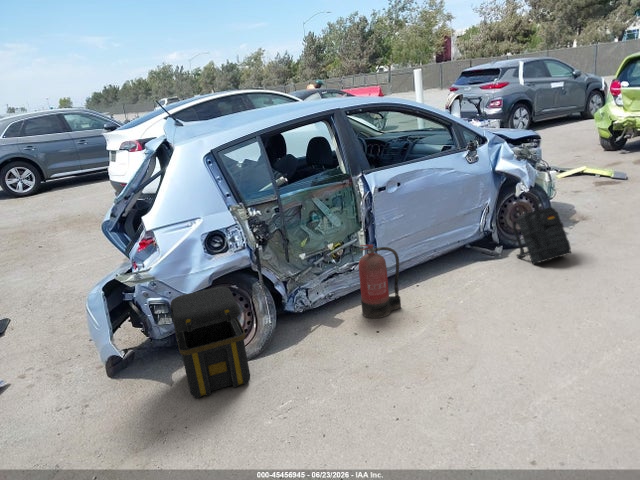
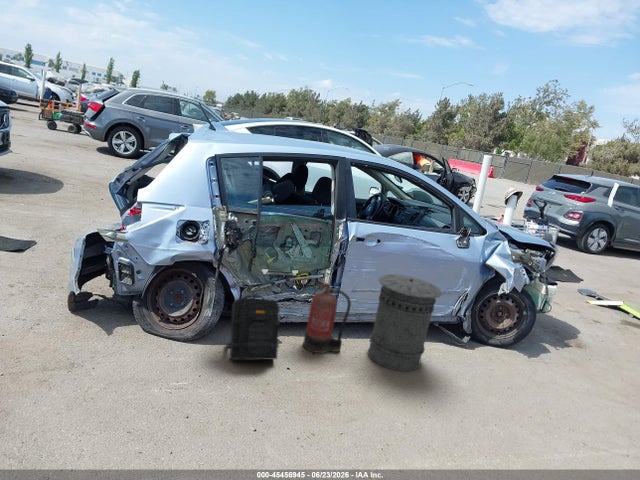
backpack: present [512,207,571,264] -> present [227,296,280,359]
trash can: none [414,208,483,305] -> present [368,274,442,371]
toolbox: present [170,286,250,398] -> none [116,263,186,357]

